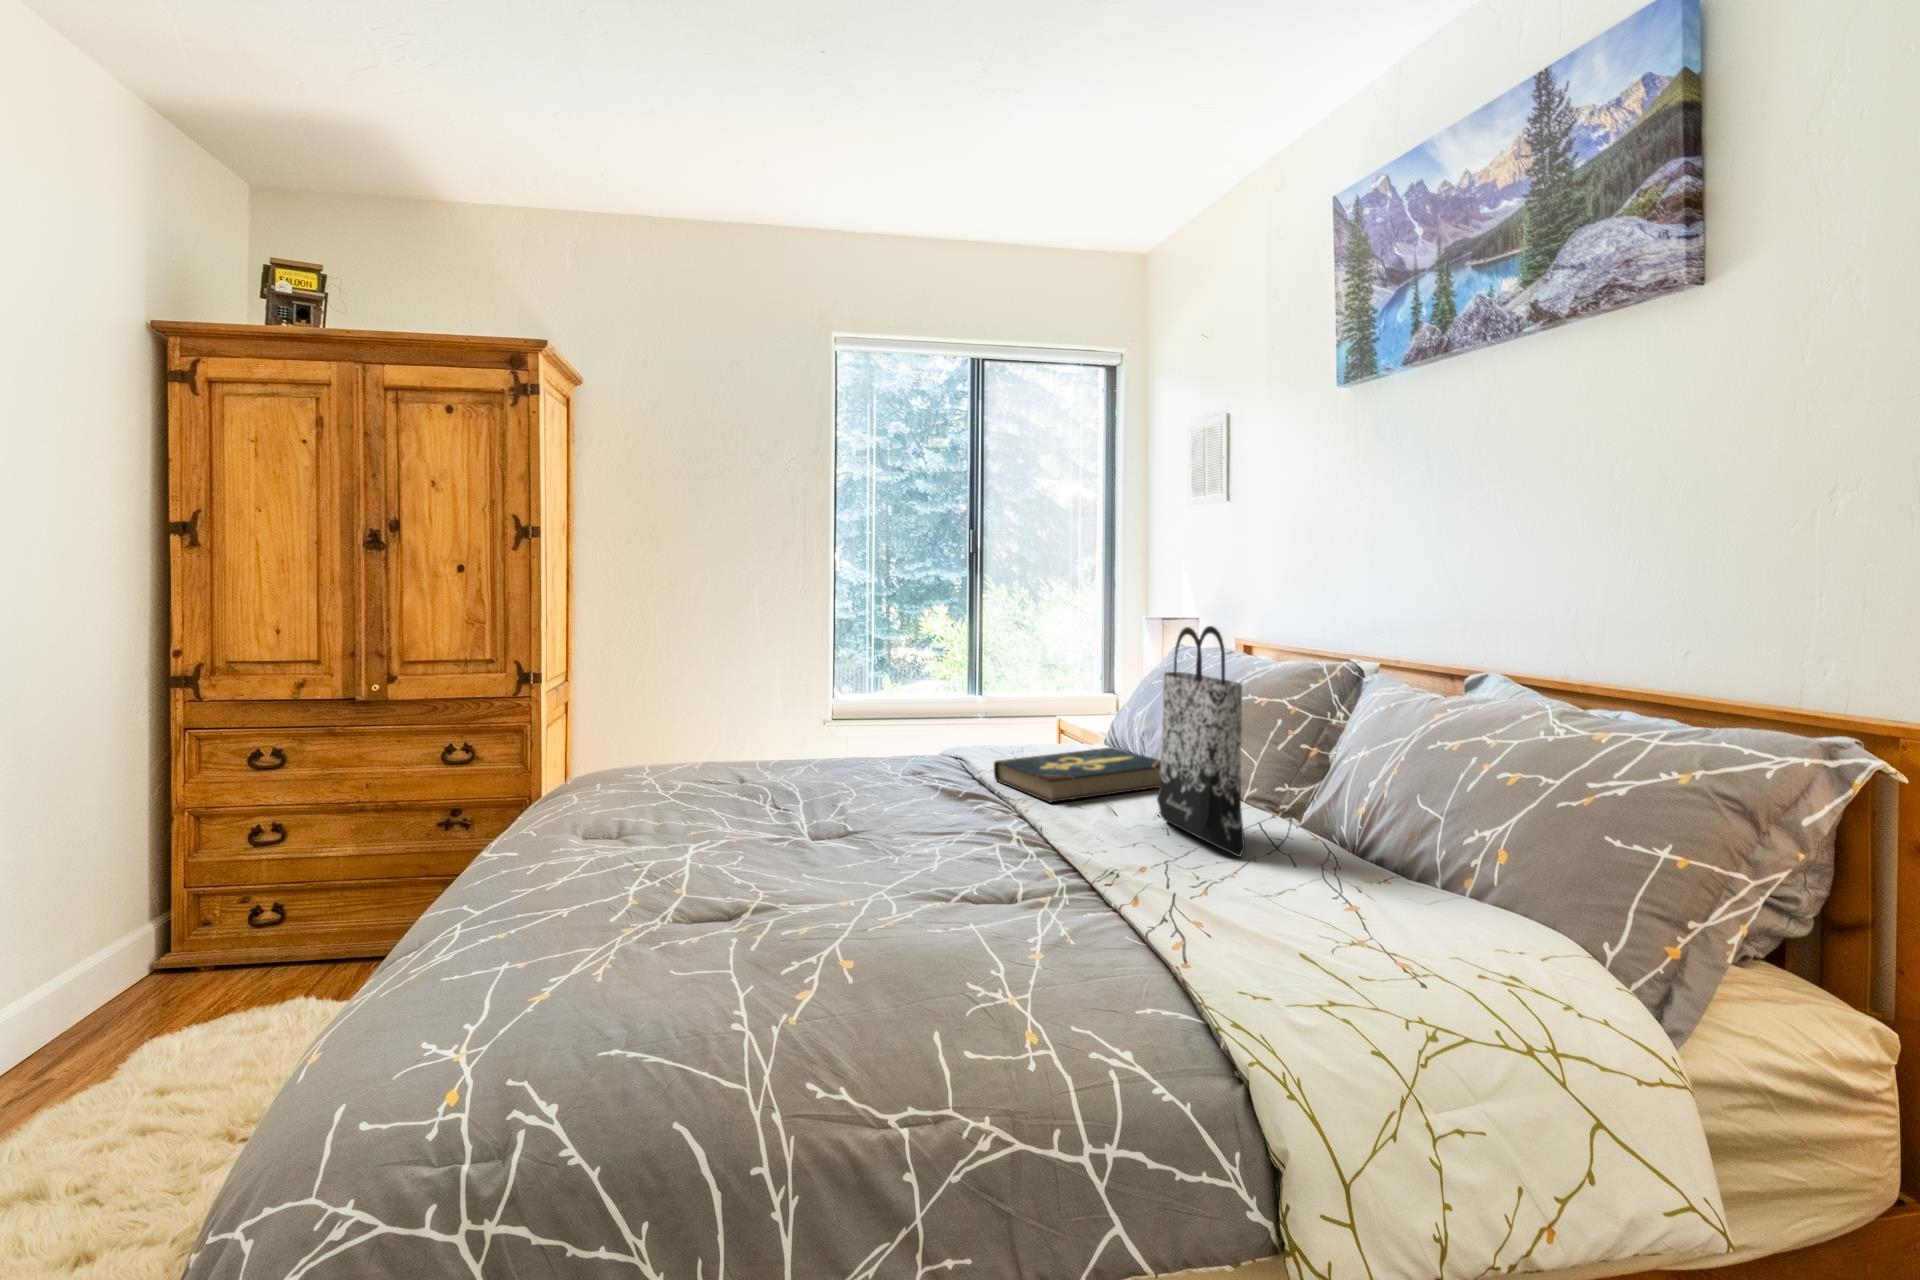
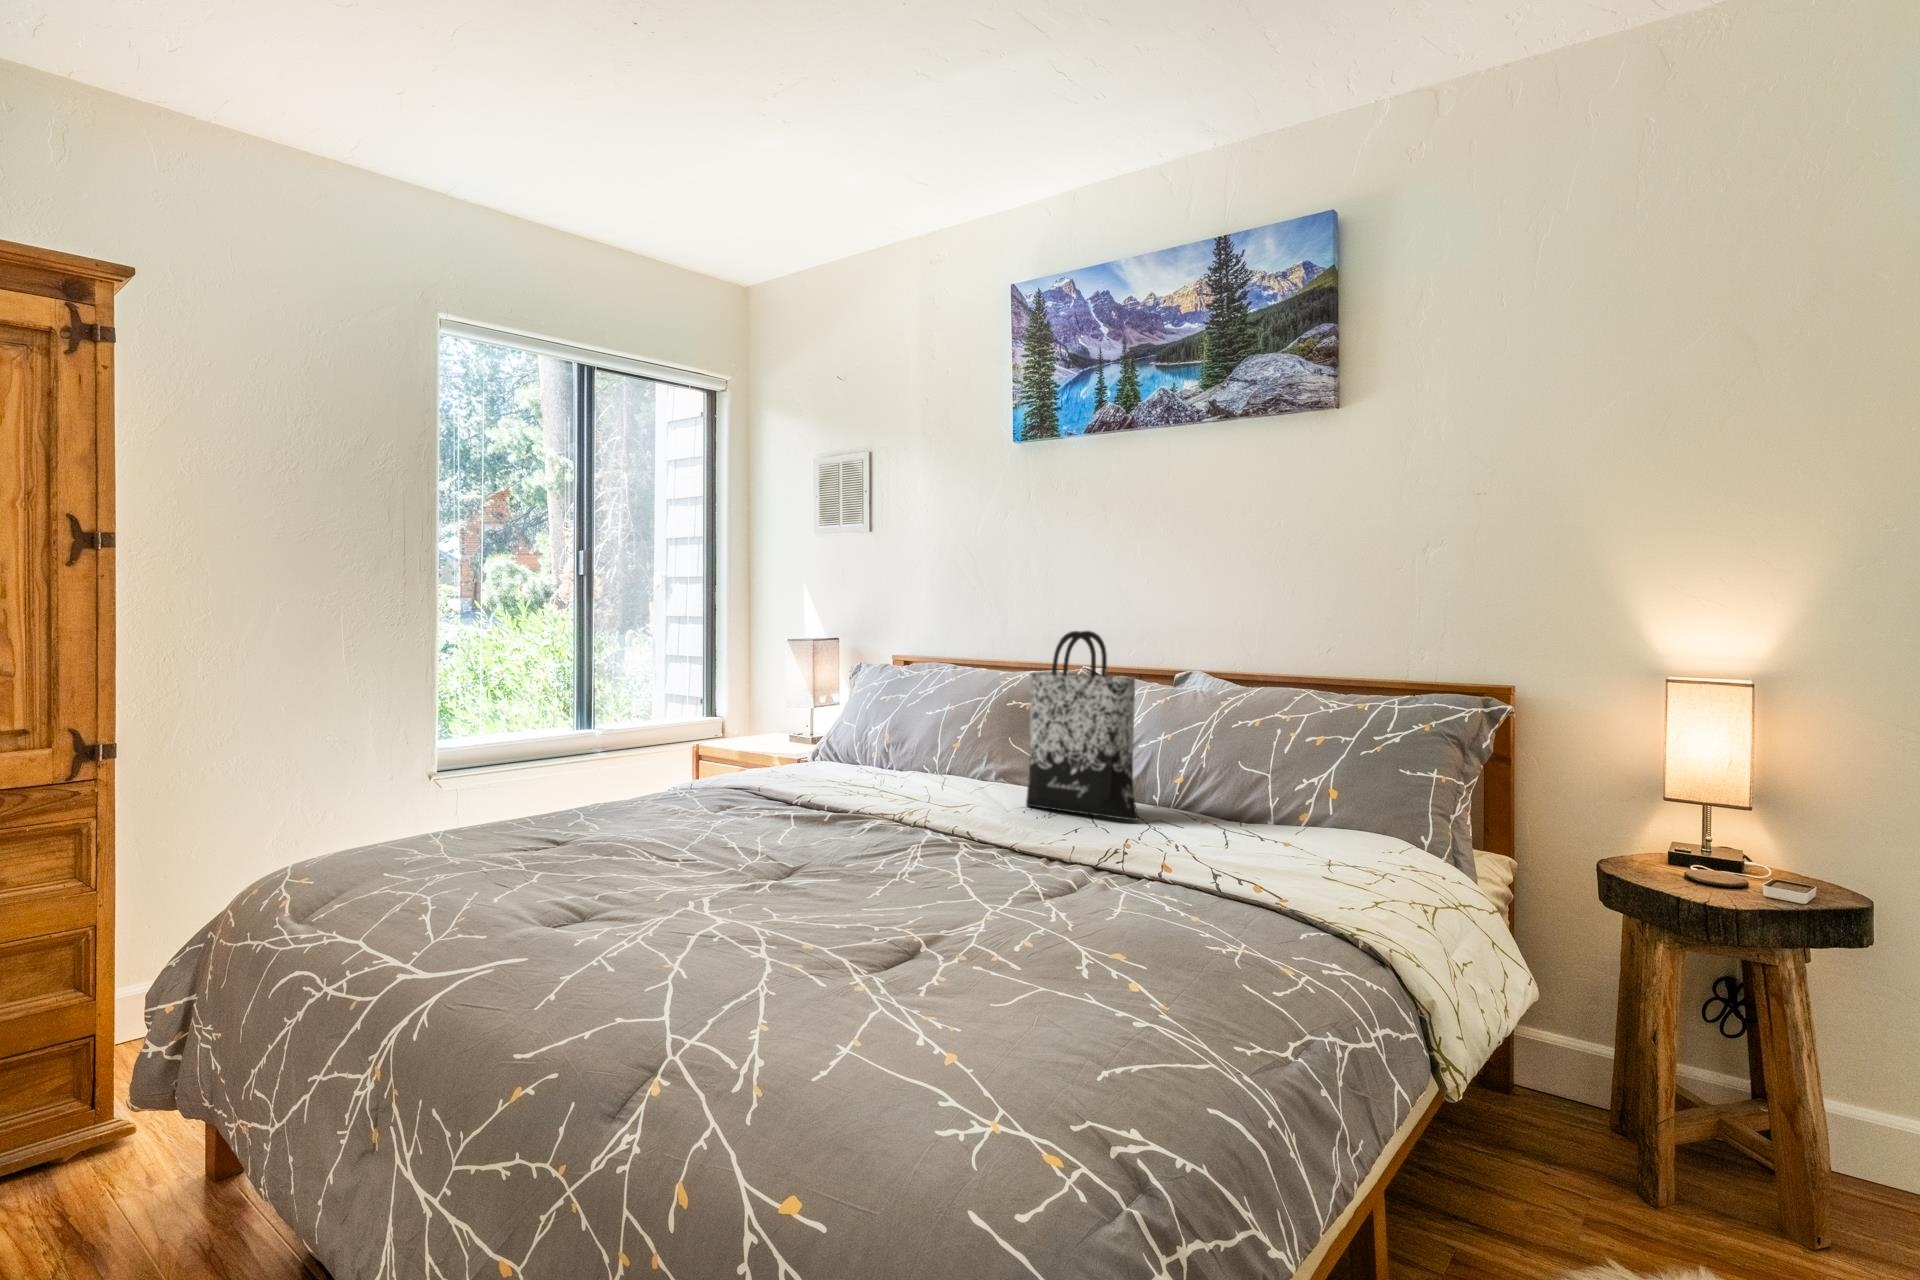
book: present [994,747,1161,803] -> none [803,755,971,803]

